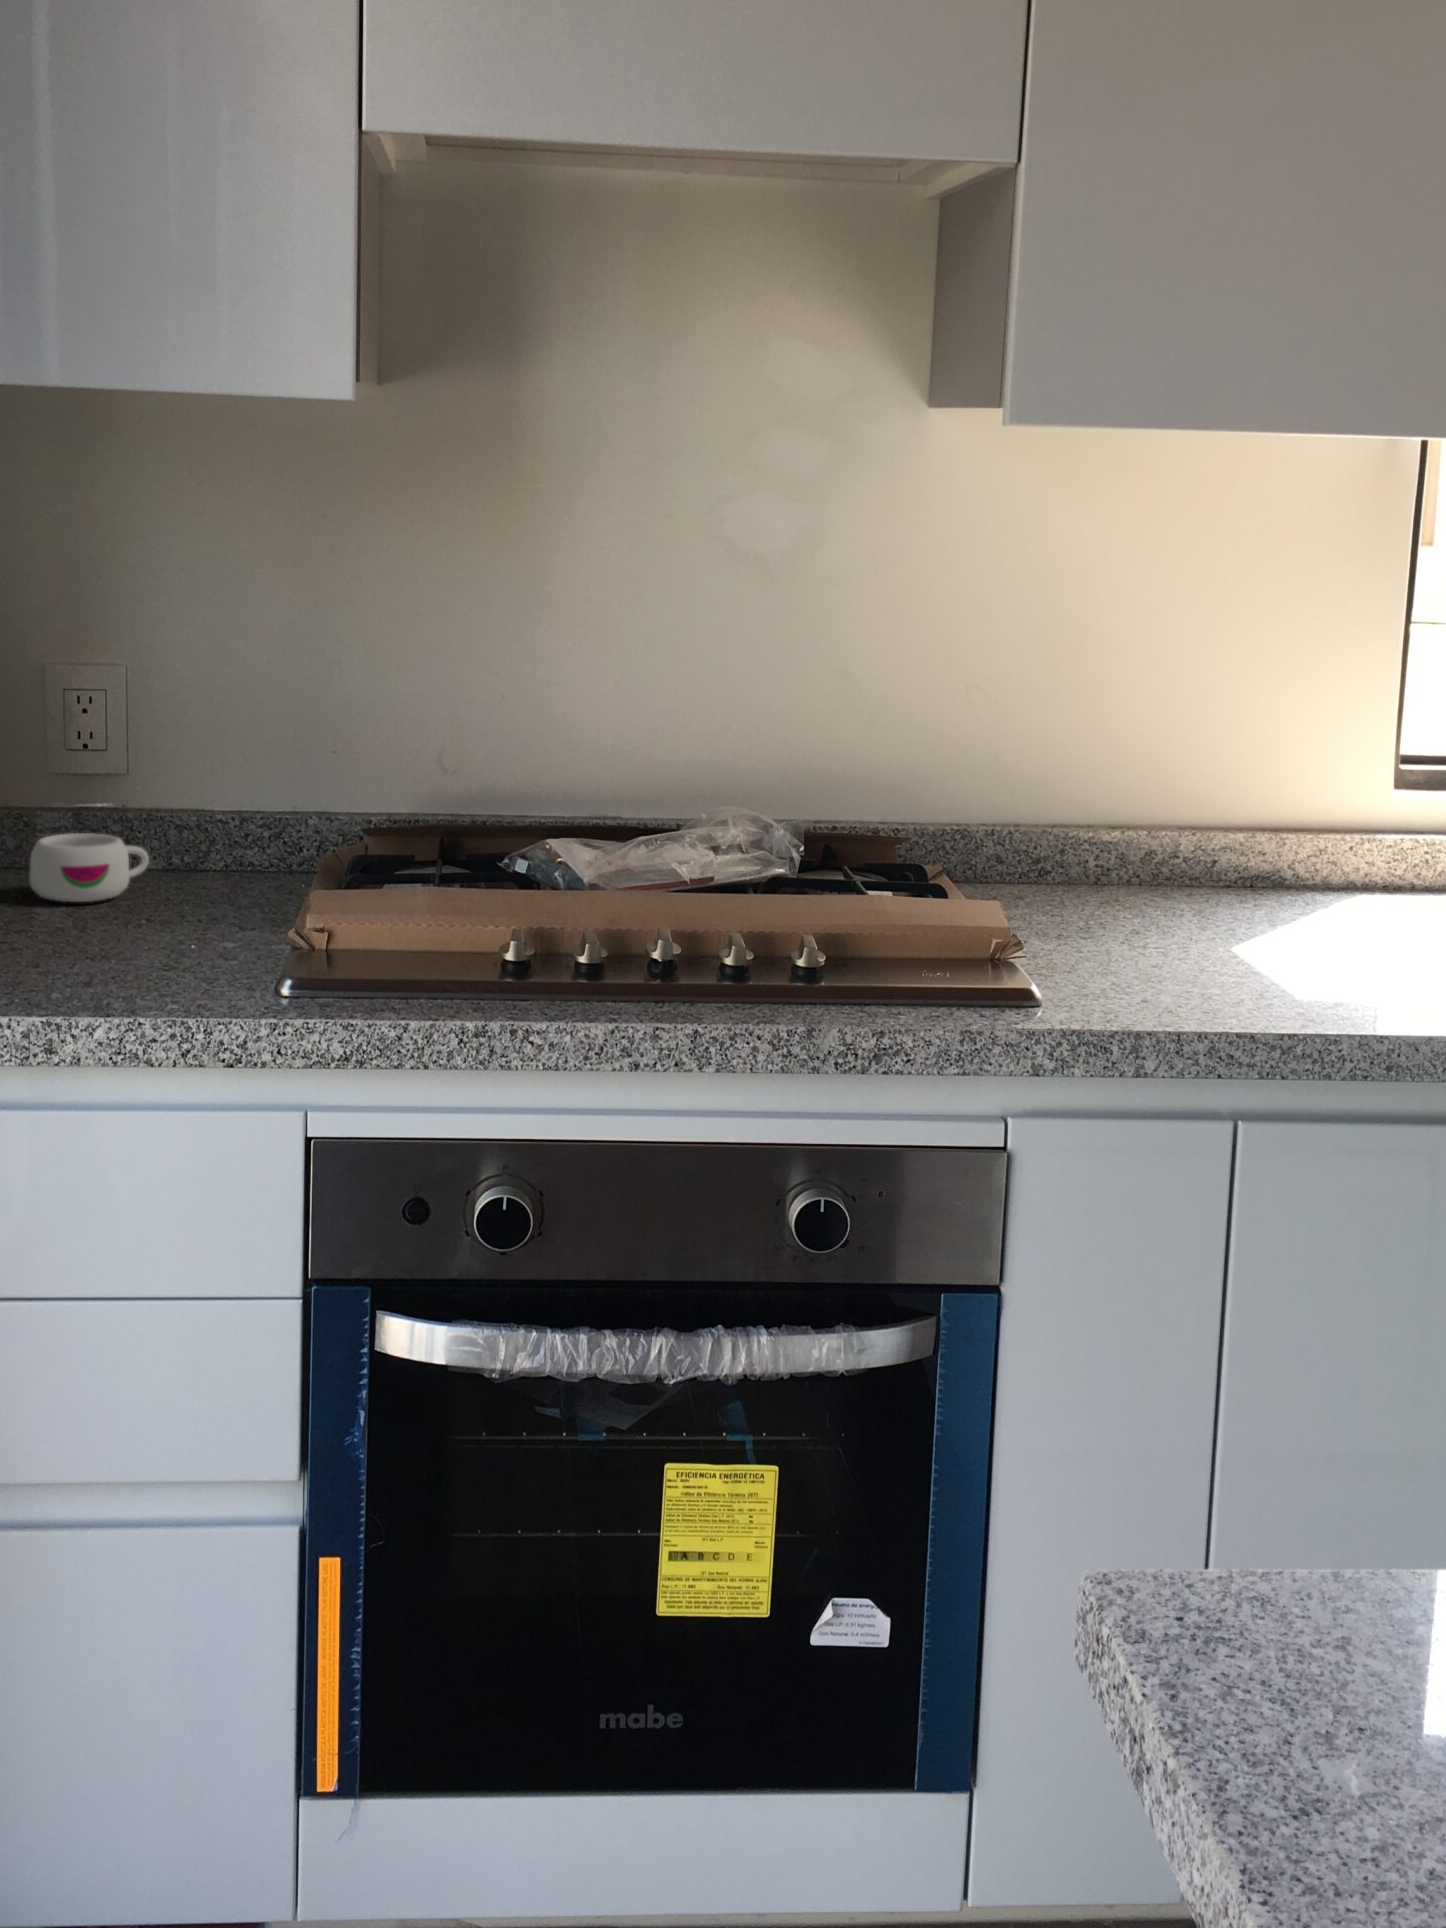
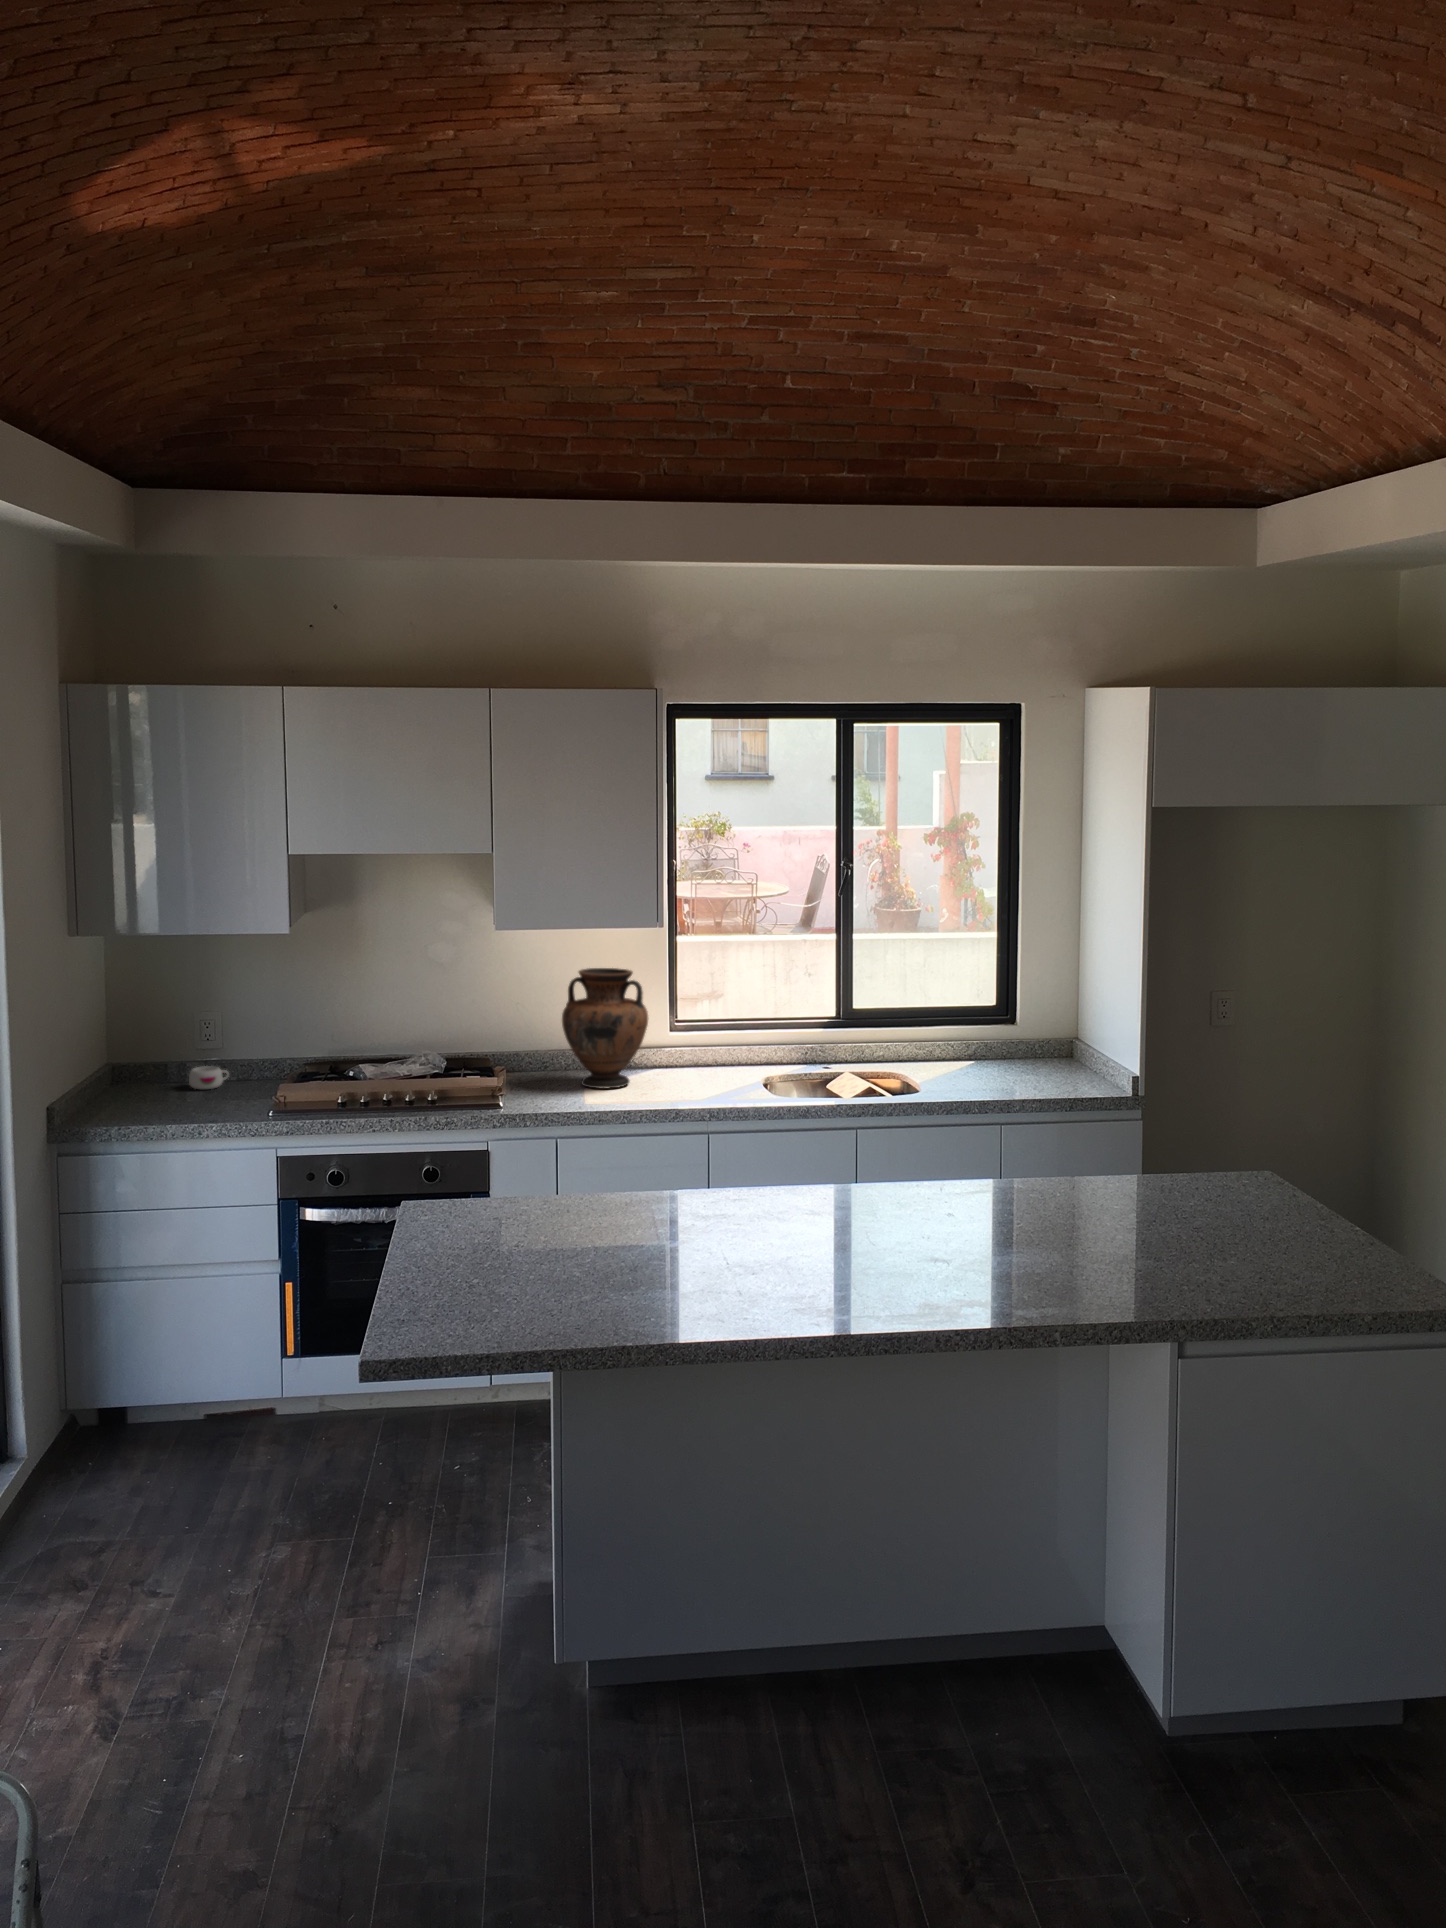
vase: none [1147,578,1421,944] -> present [562,968,648,1089]

